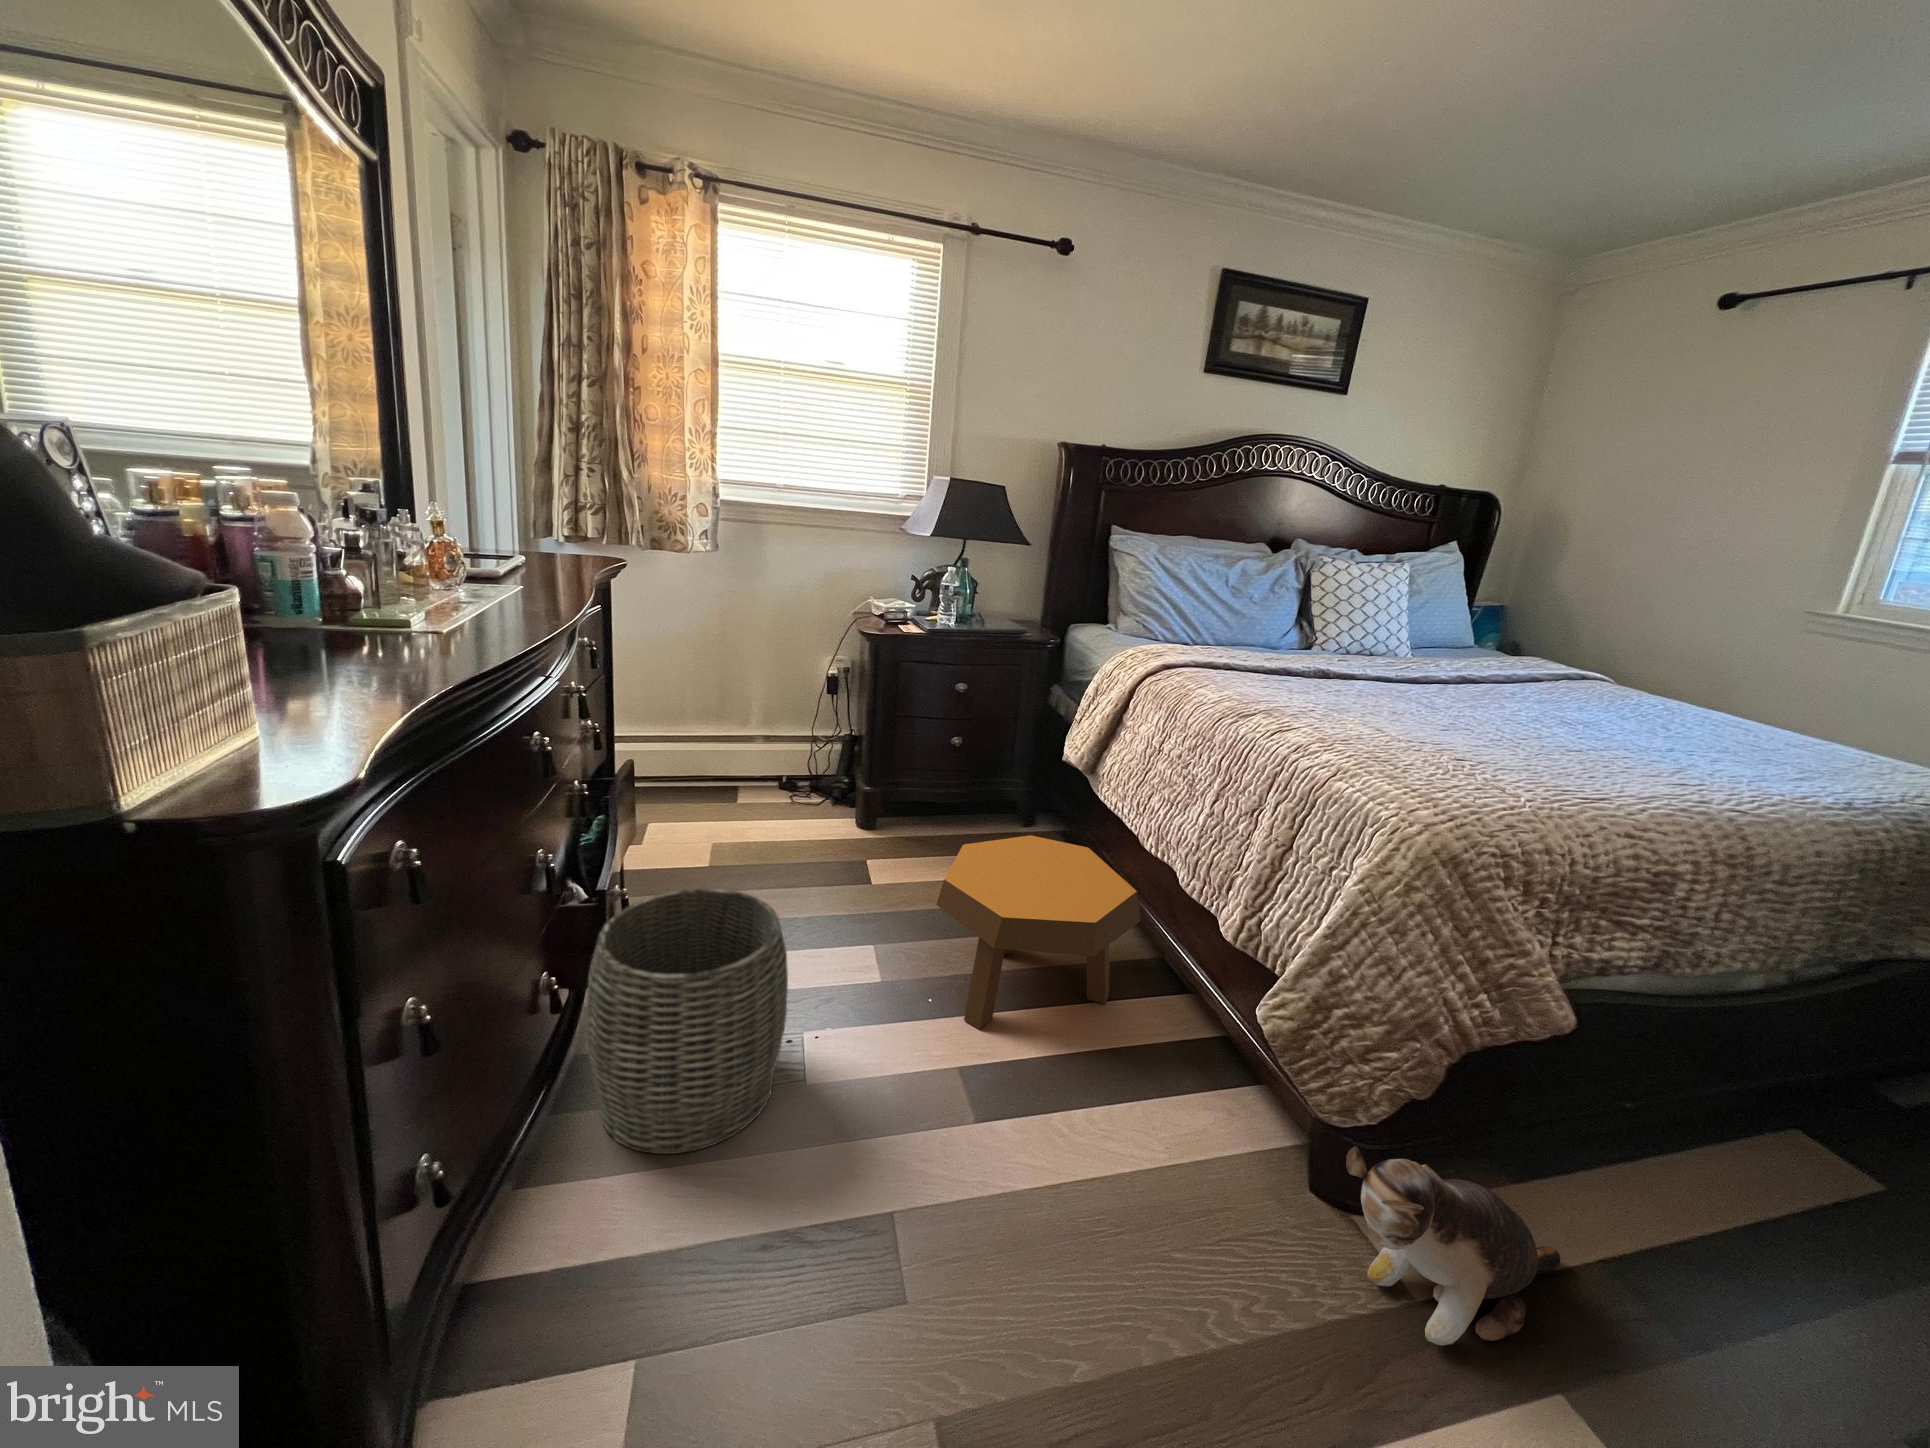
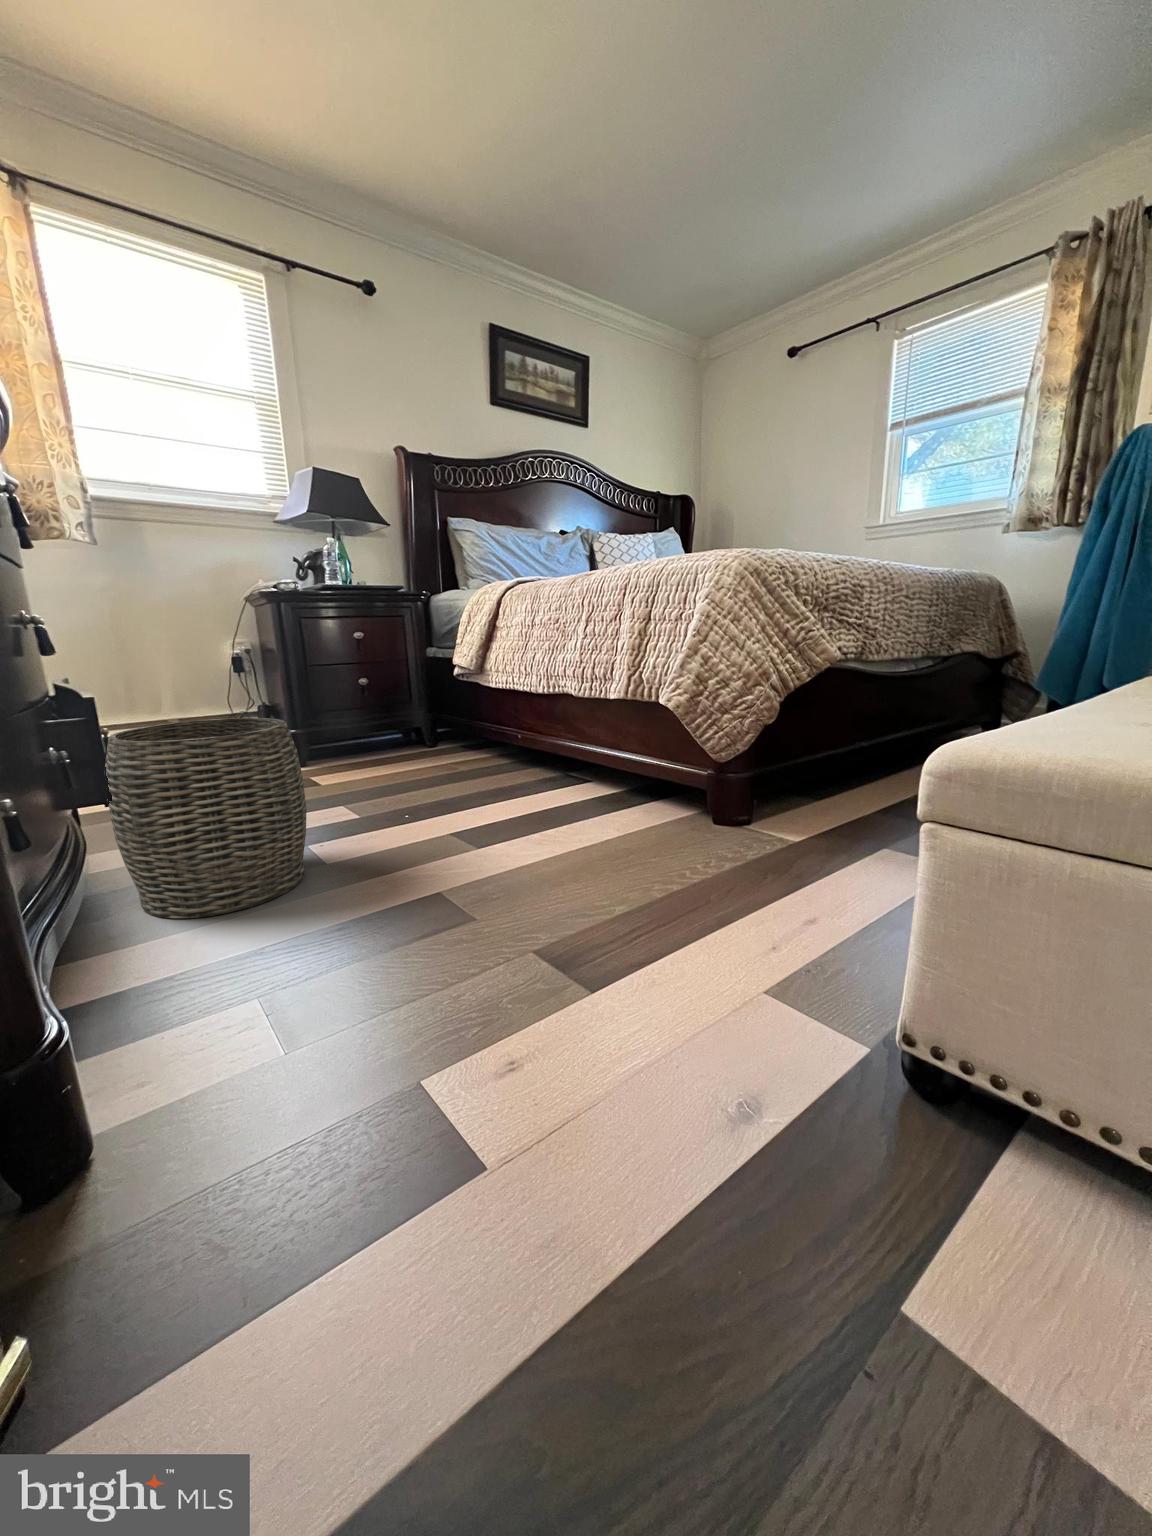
footstool: present [936,835,1141,1029] -> none [398,701,552,818]
plush toy: present [1346,1146,1560,1345] -> none [742,739,853,849]

